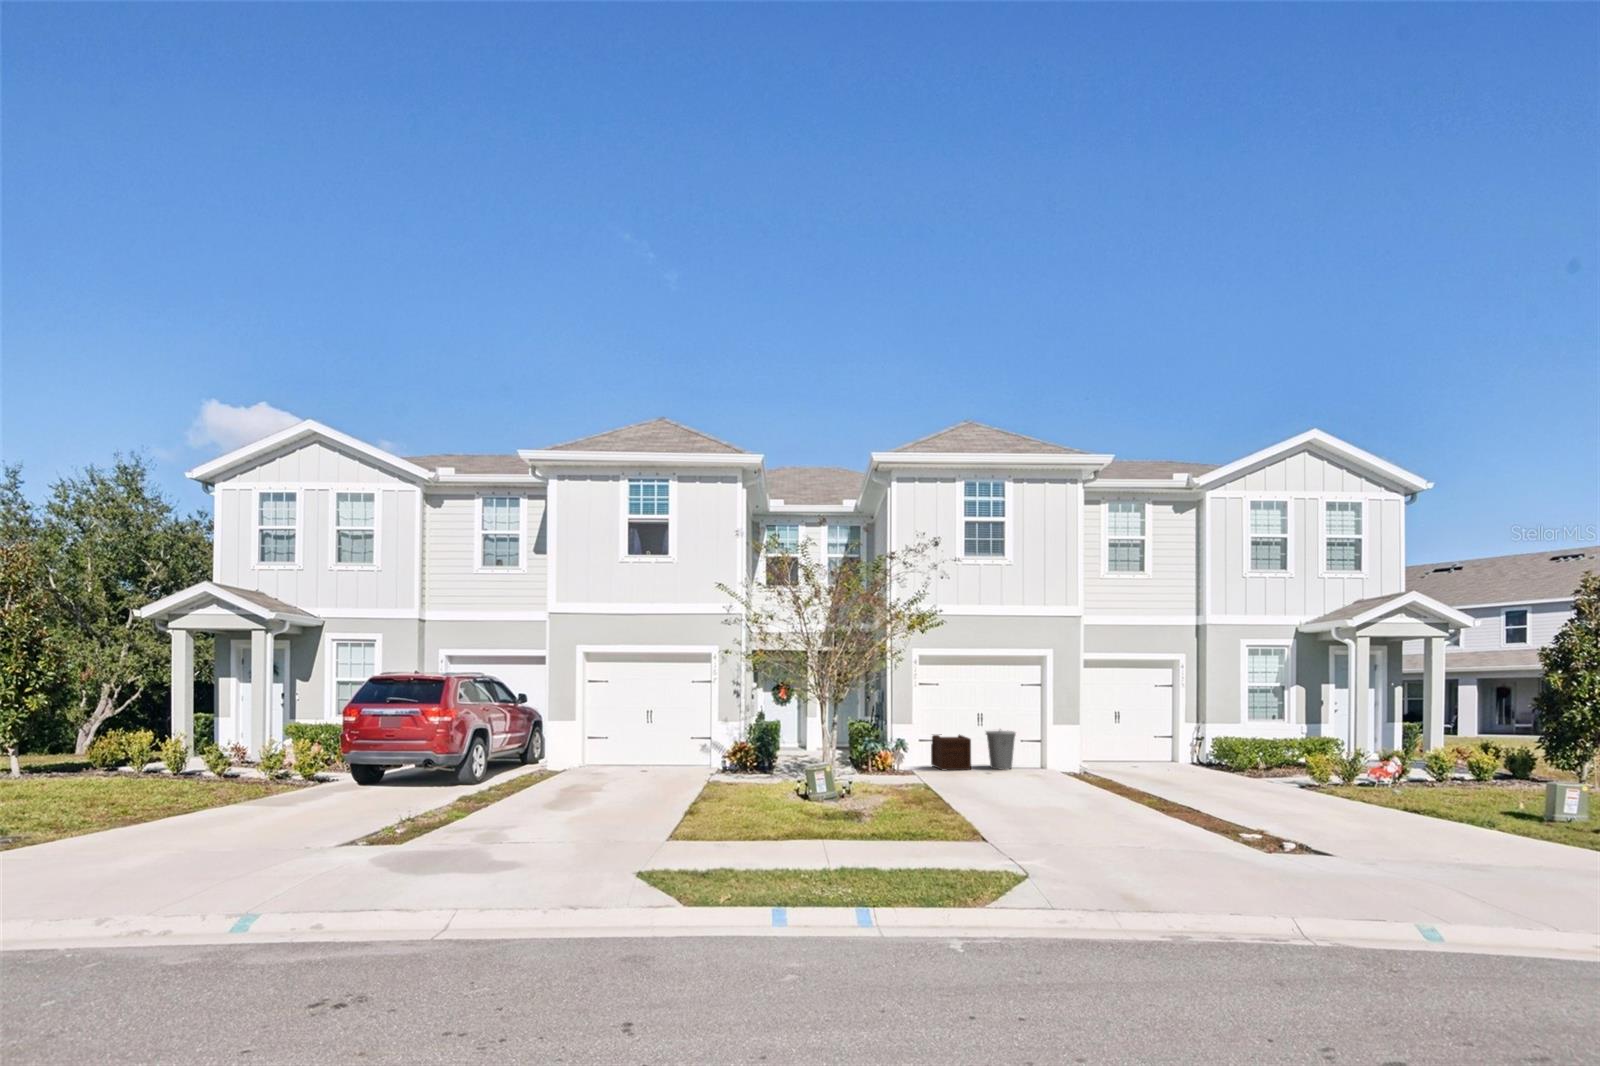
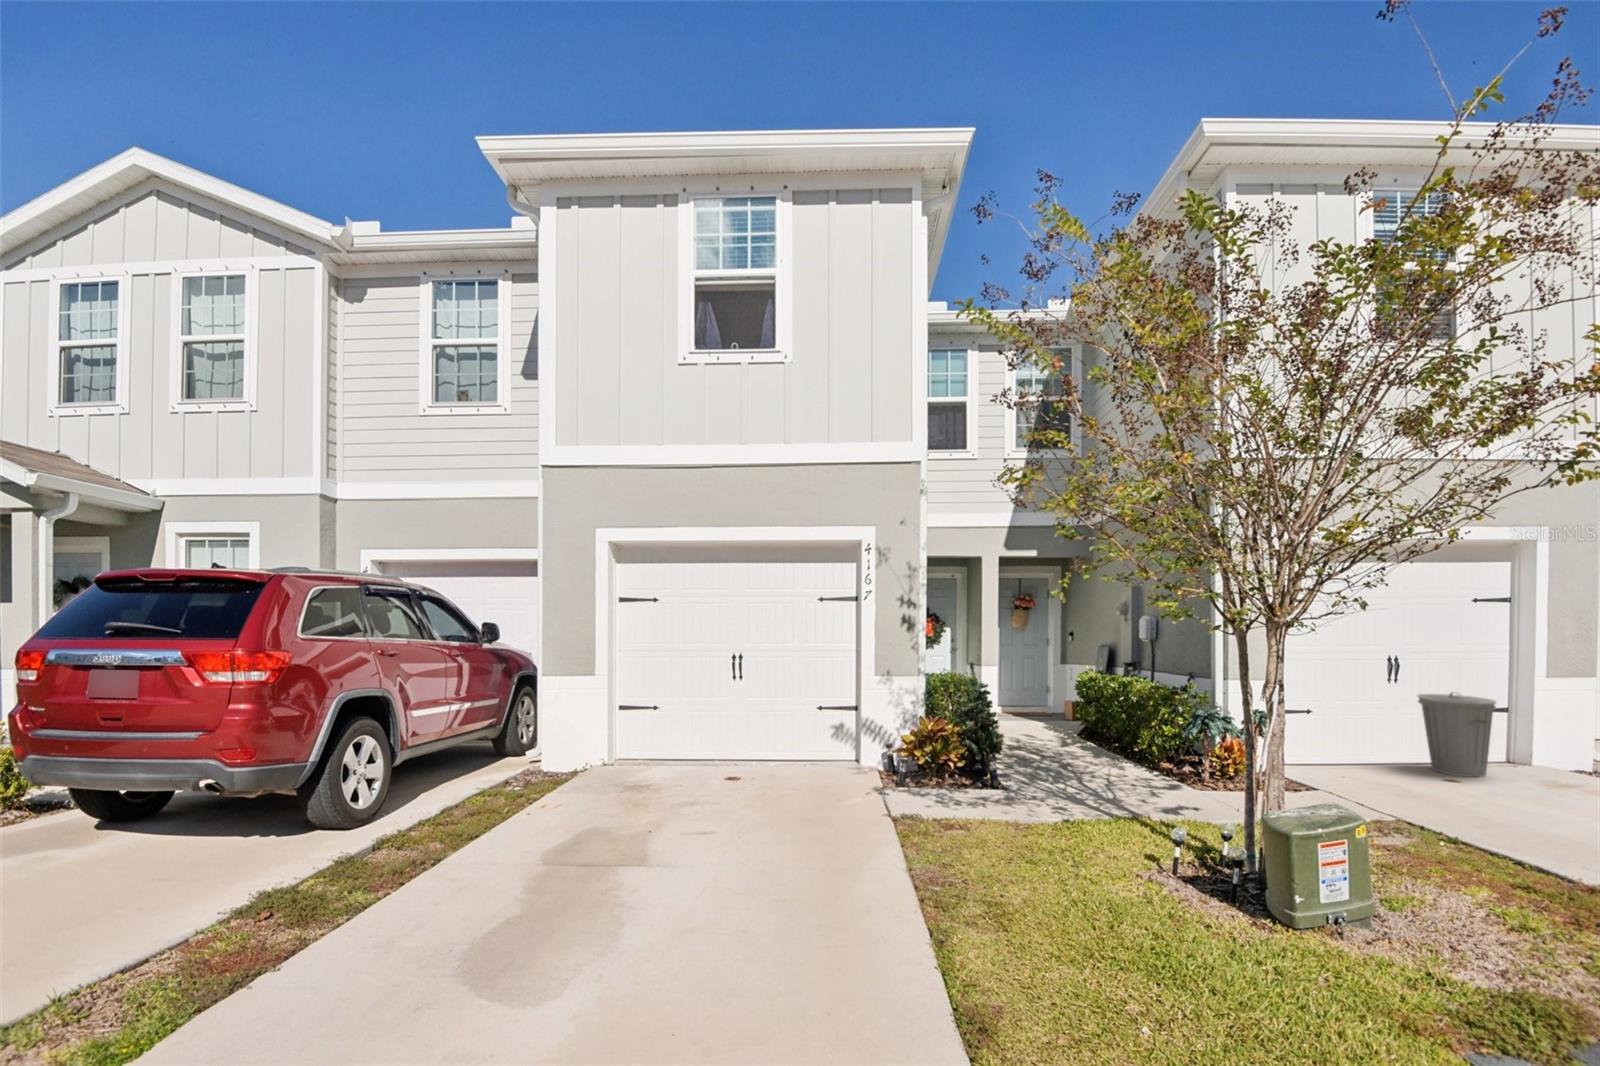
wooden crate: present [931,734,971,770] -> none [1300,703,1408,779]

